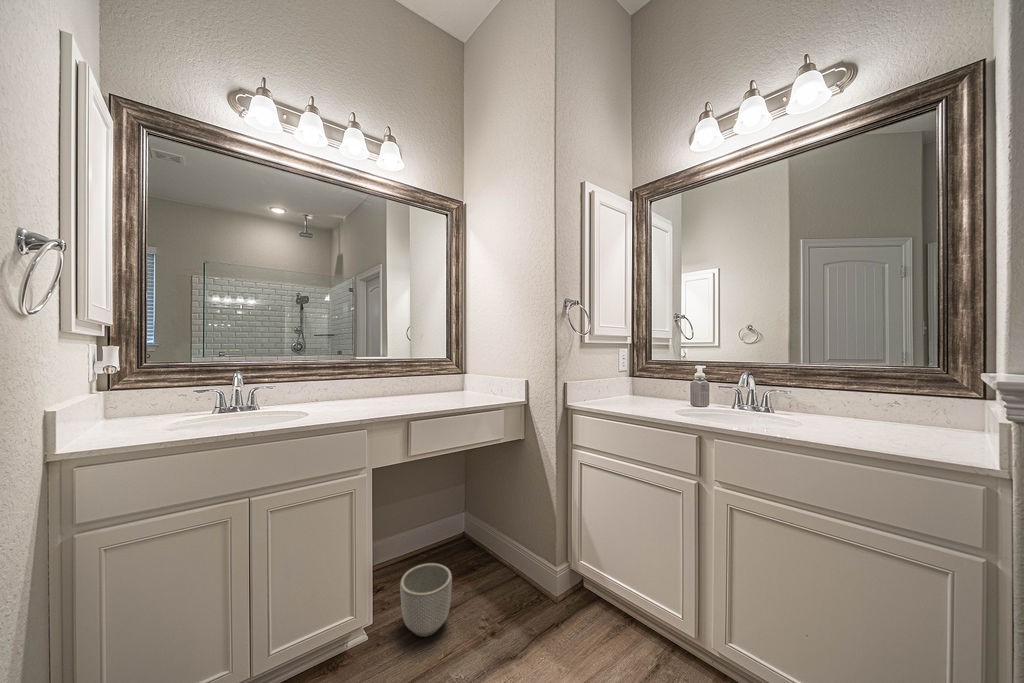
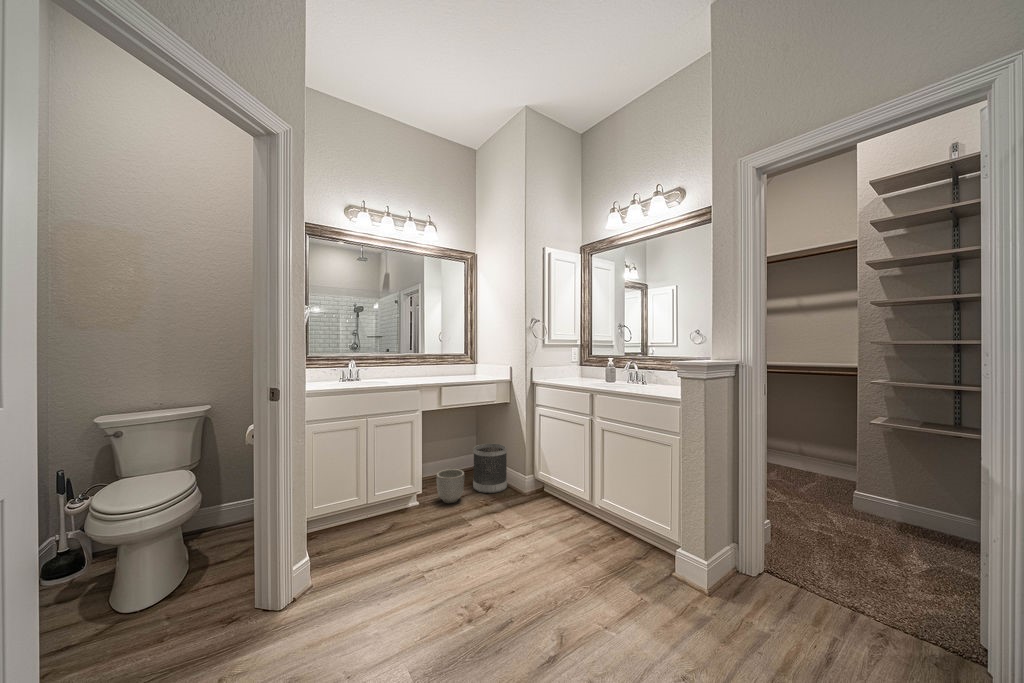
wastebasket: none [465,504,521,600] -> present [473,444,507,493]

